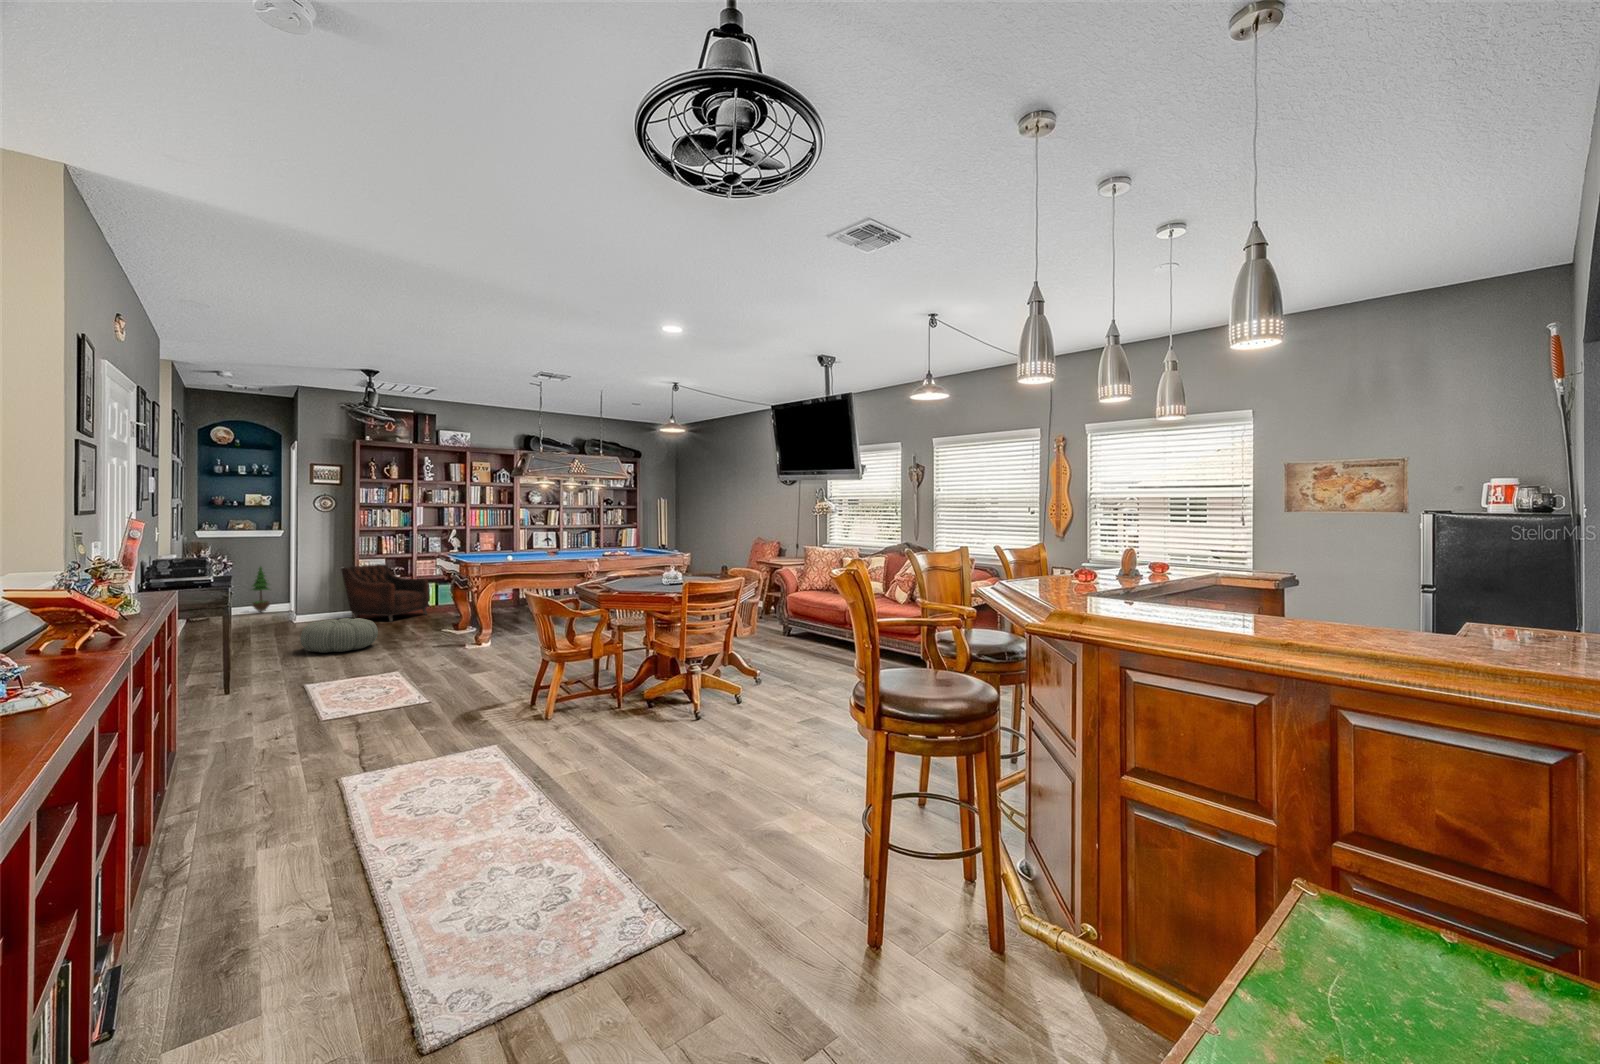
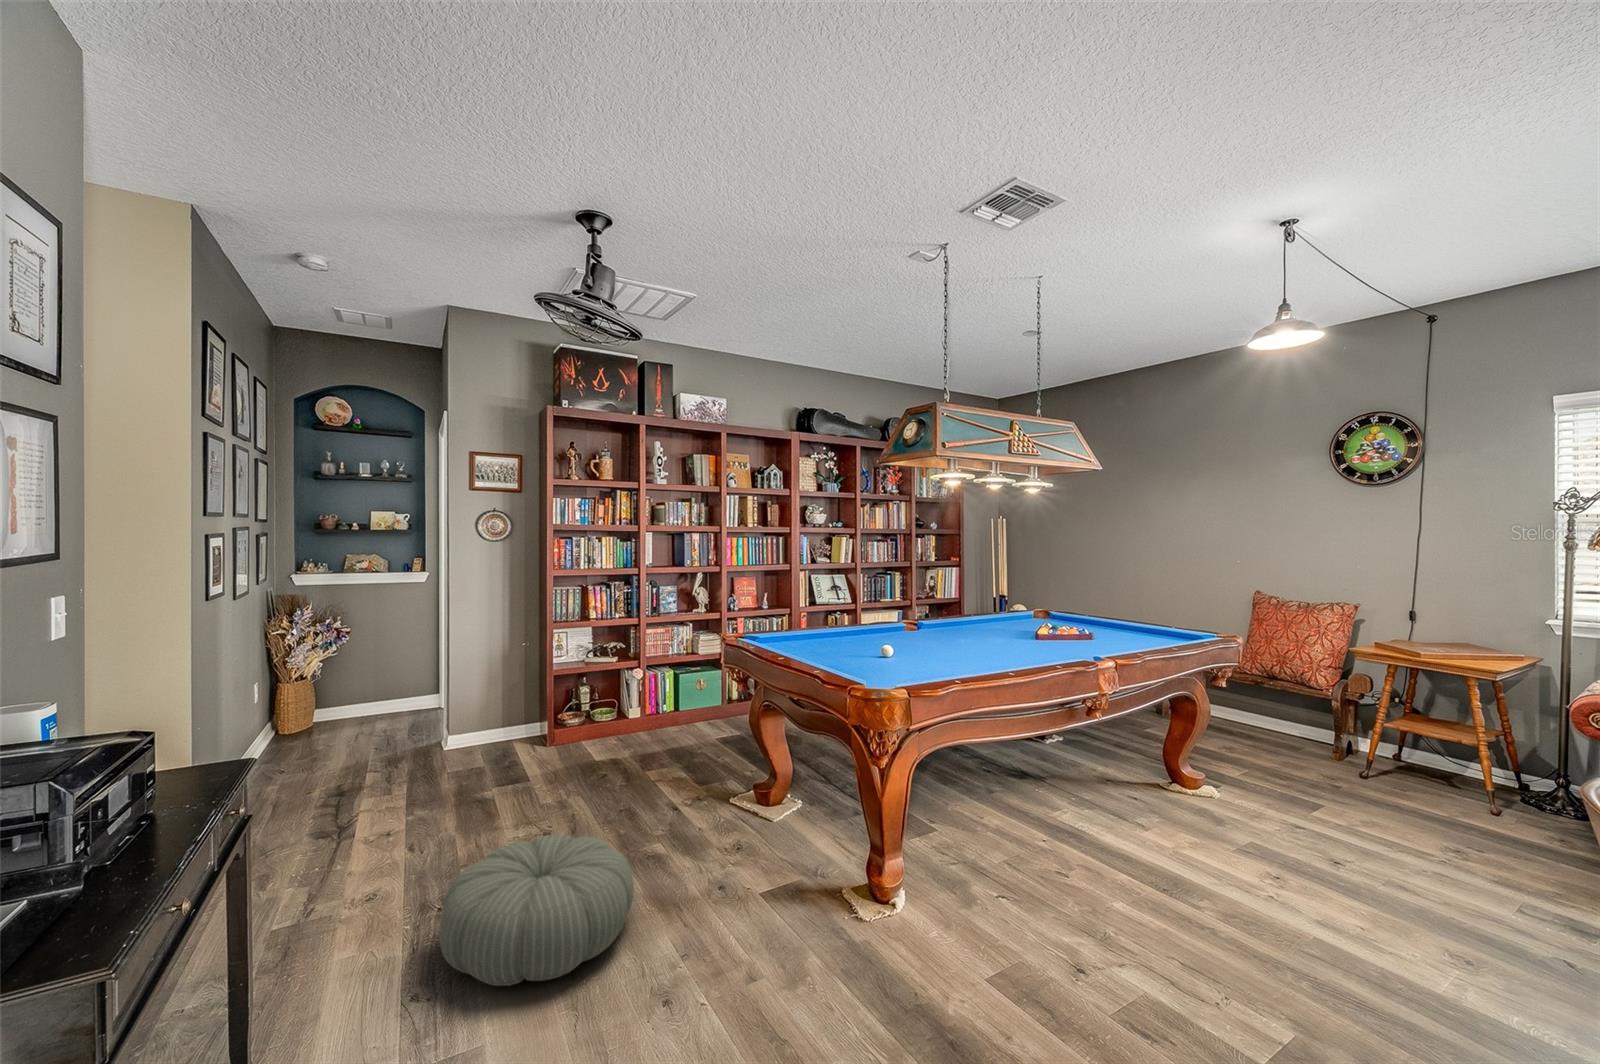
armchair: present [341,564,429,622] -> none [524,638,672,769]
potted tree: present [252,567,270,612] -> none [372,636,407,719]

